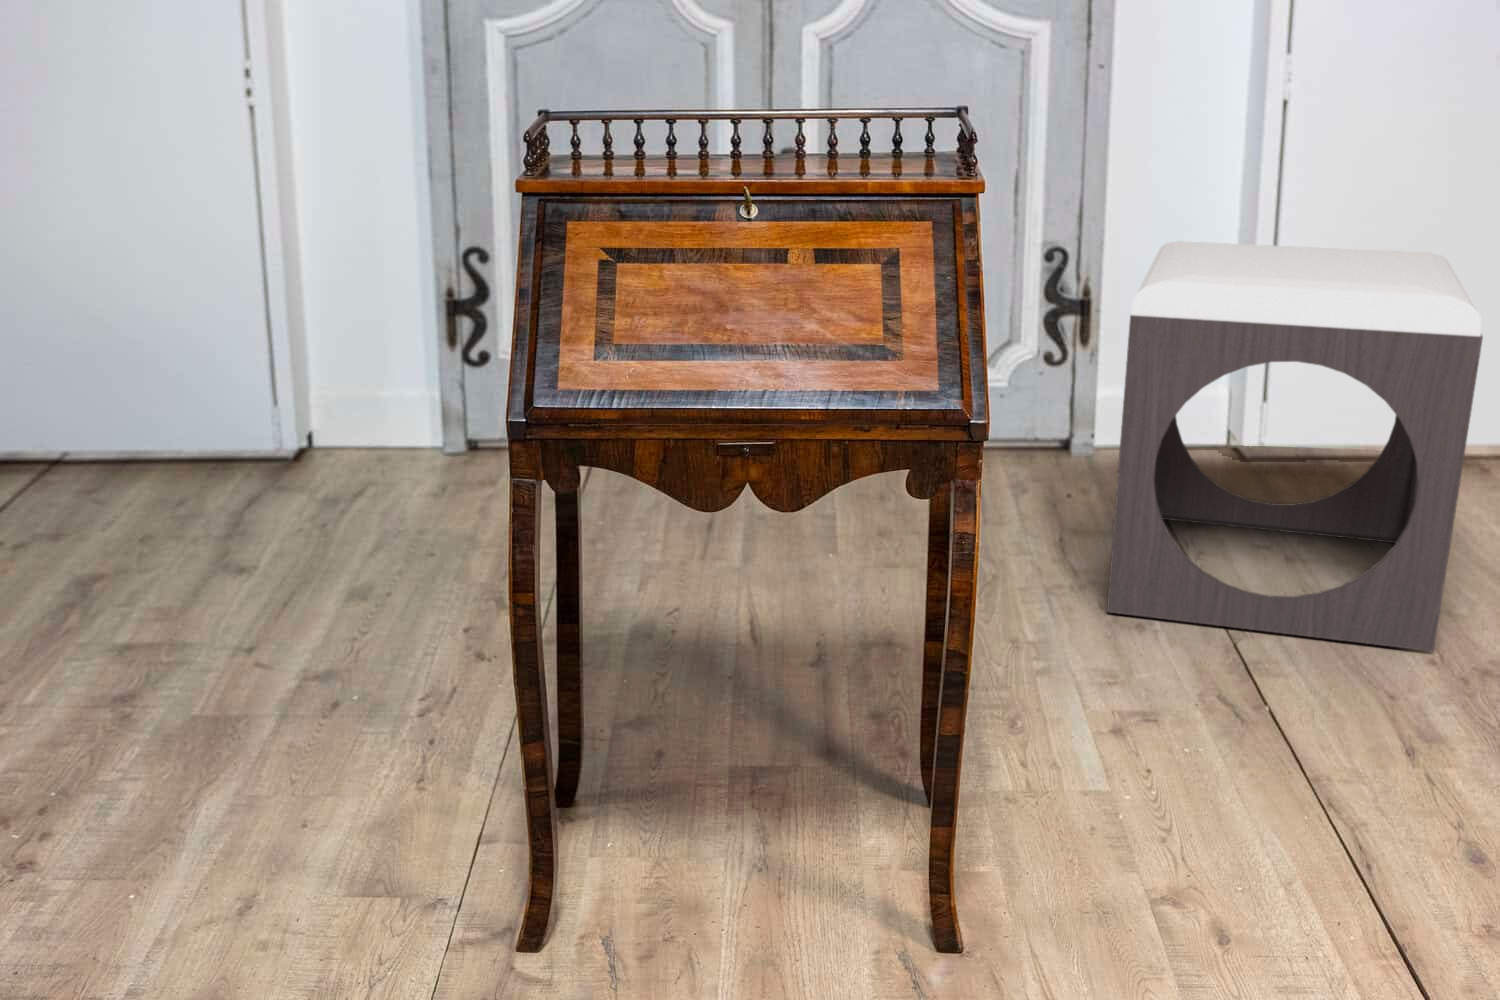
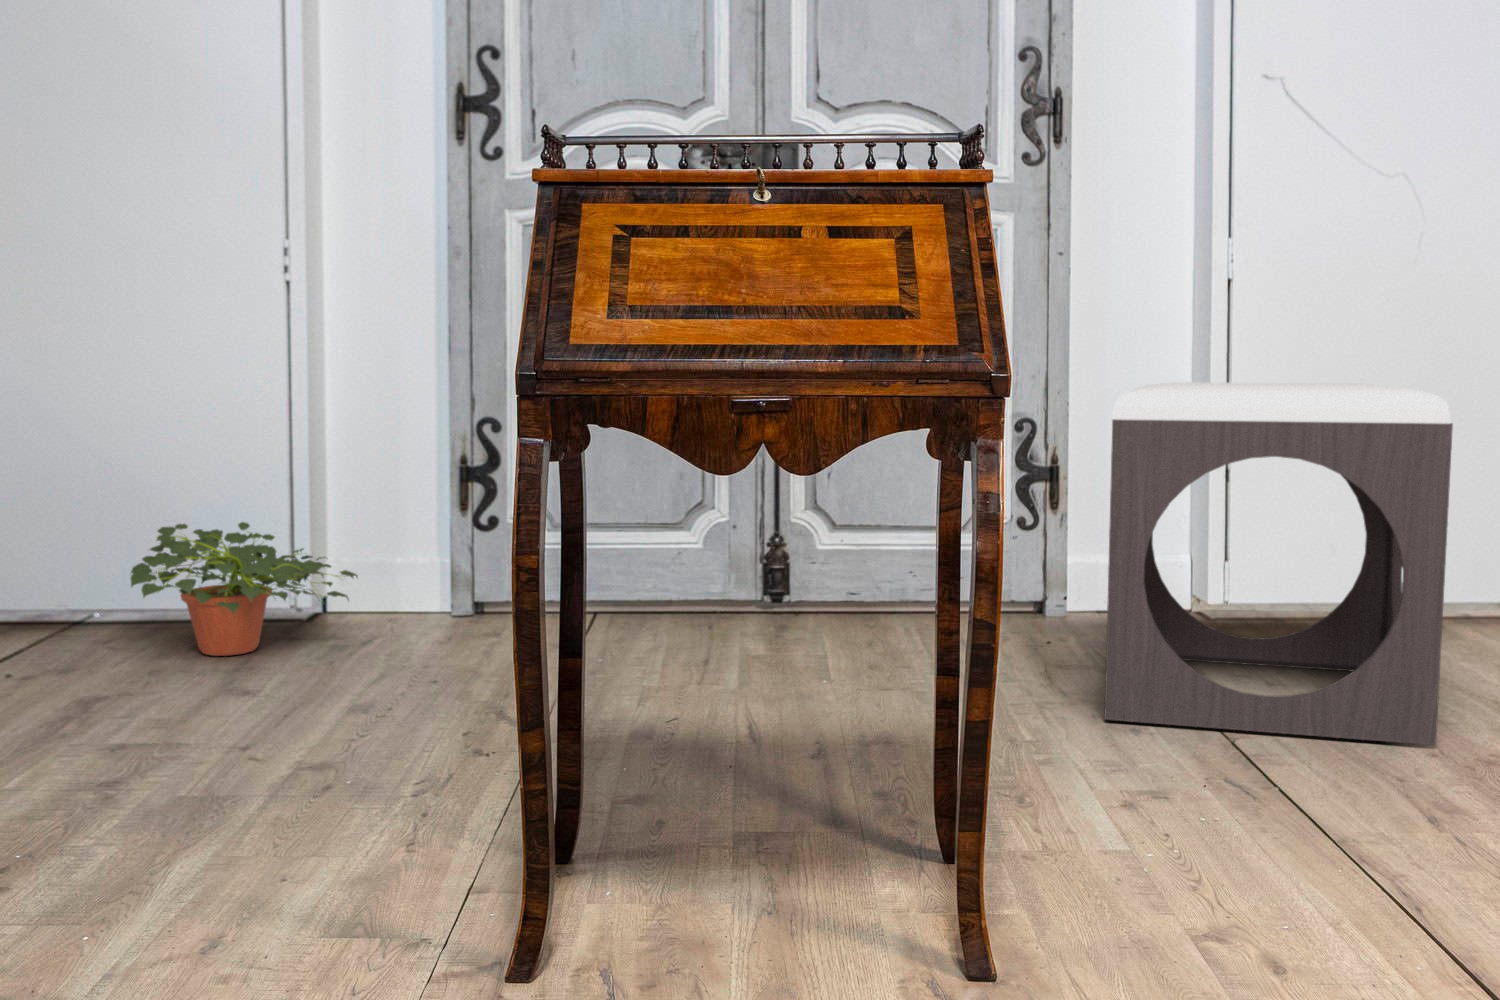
potted plant: none [117,367,352,514] -> present [131,522,358,656]

